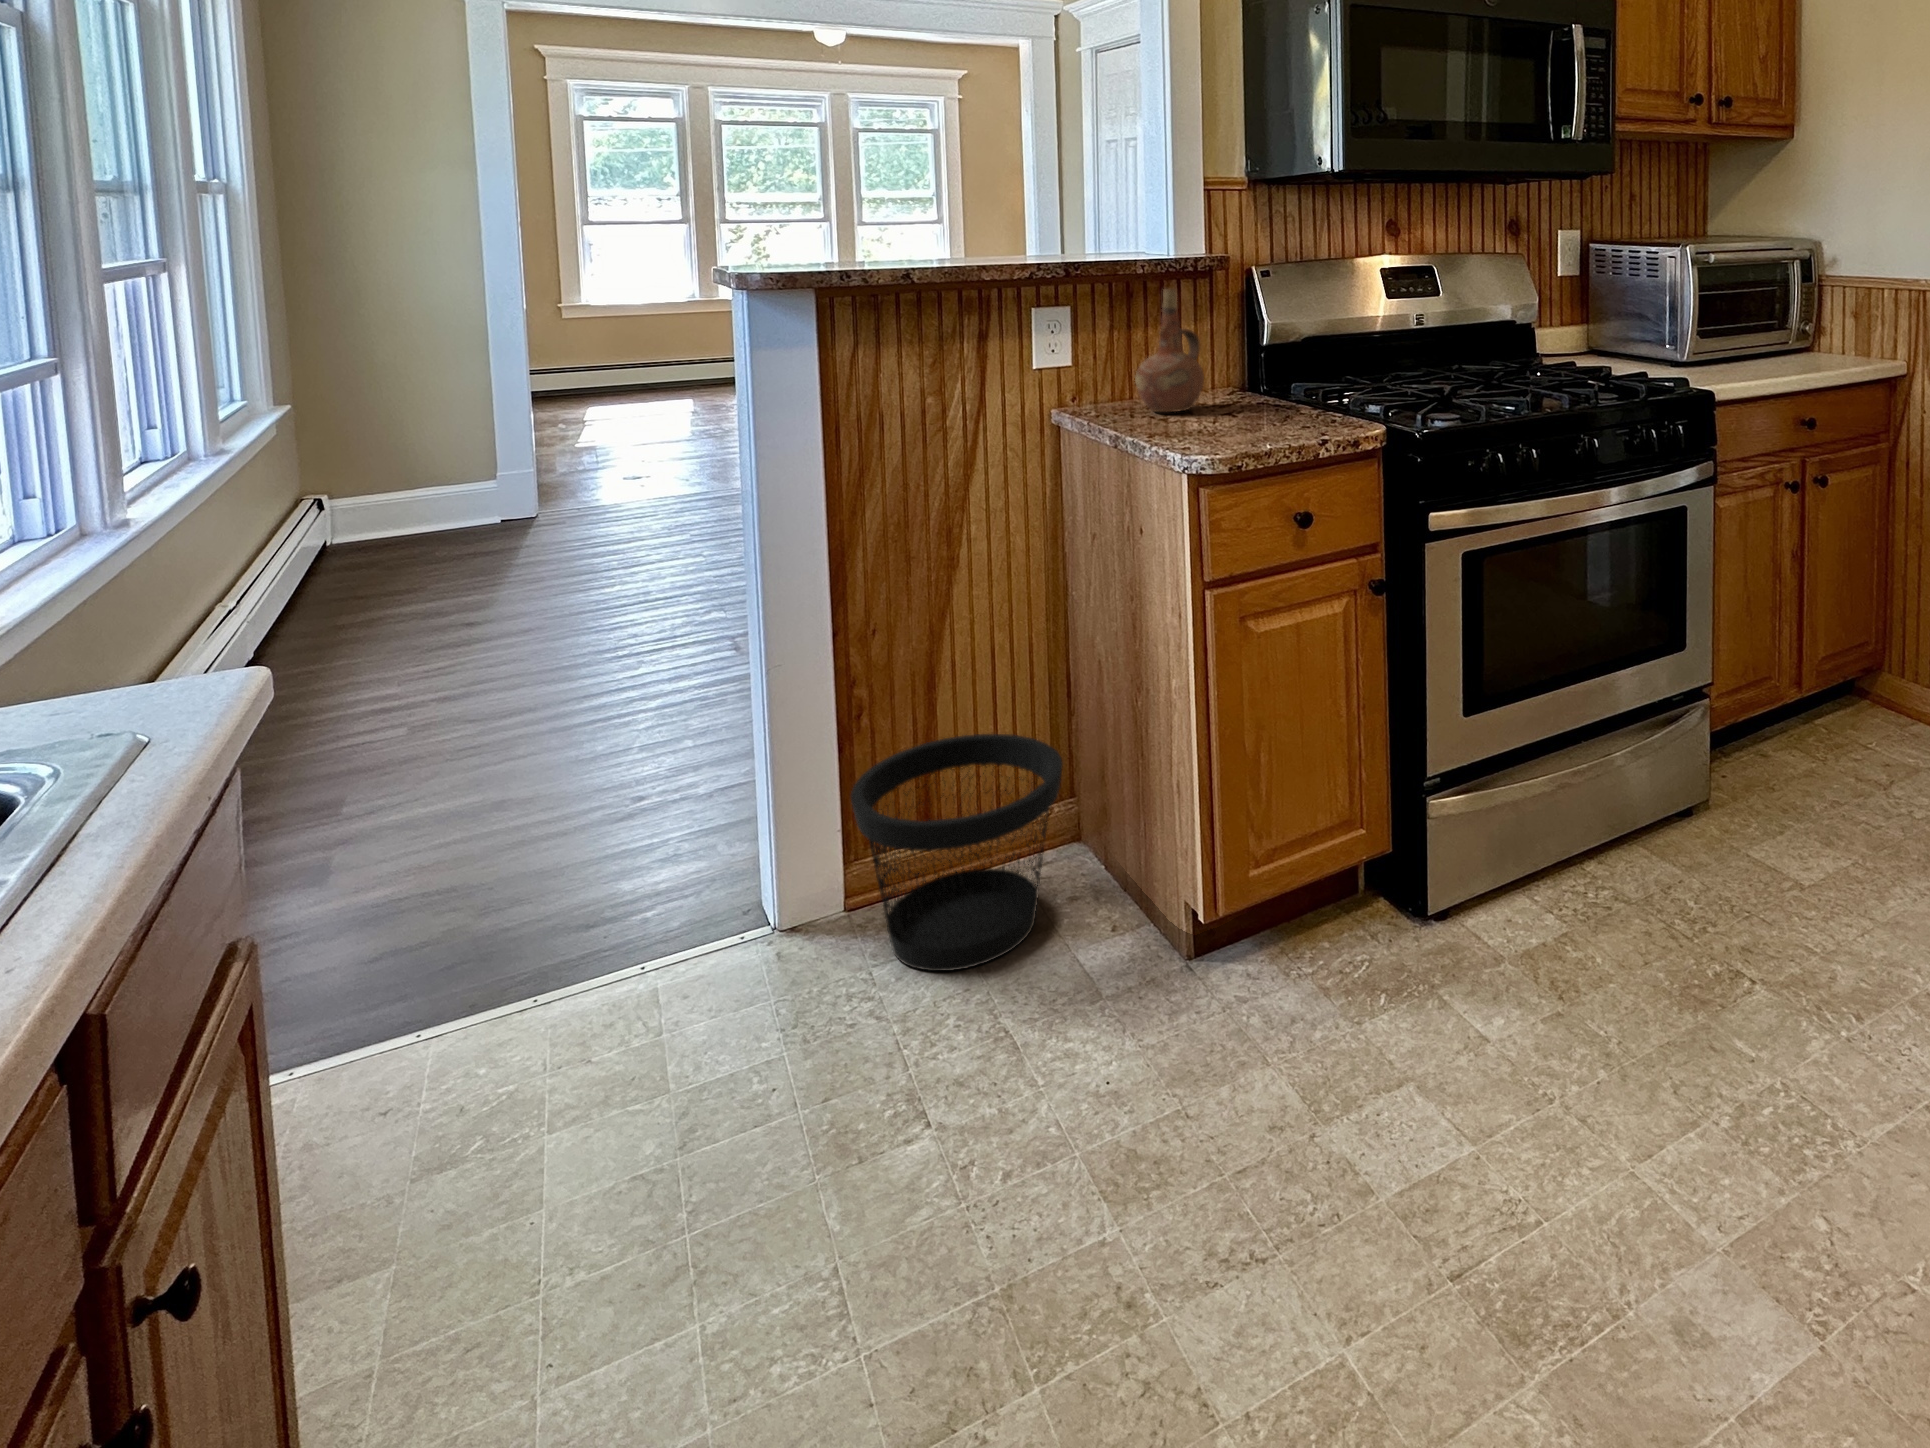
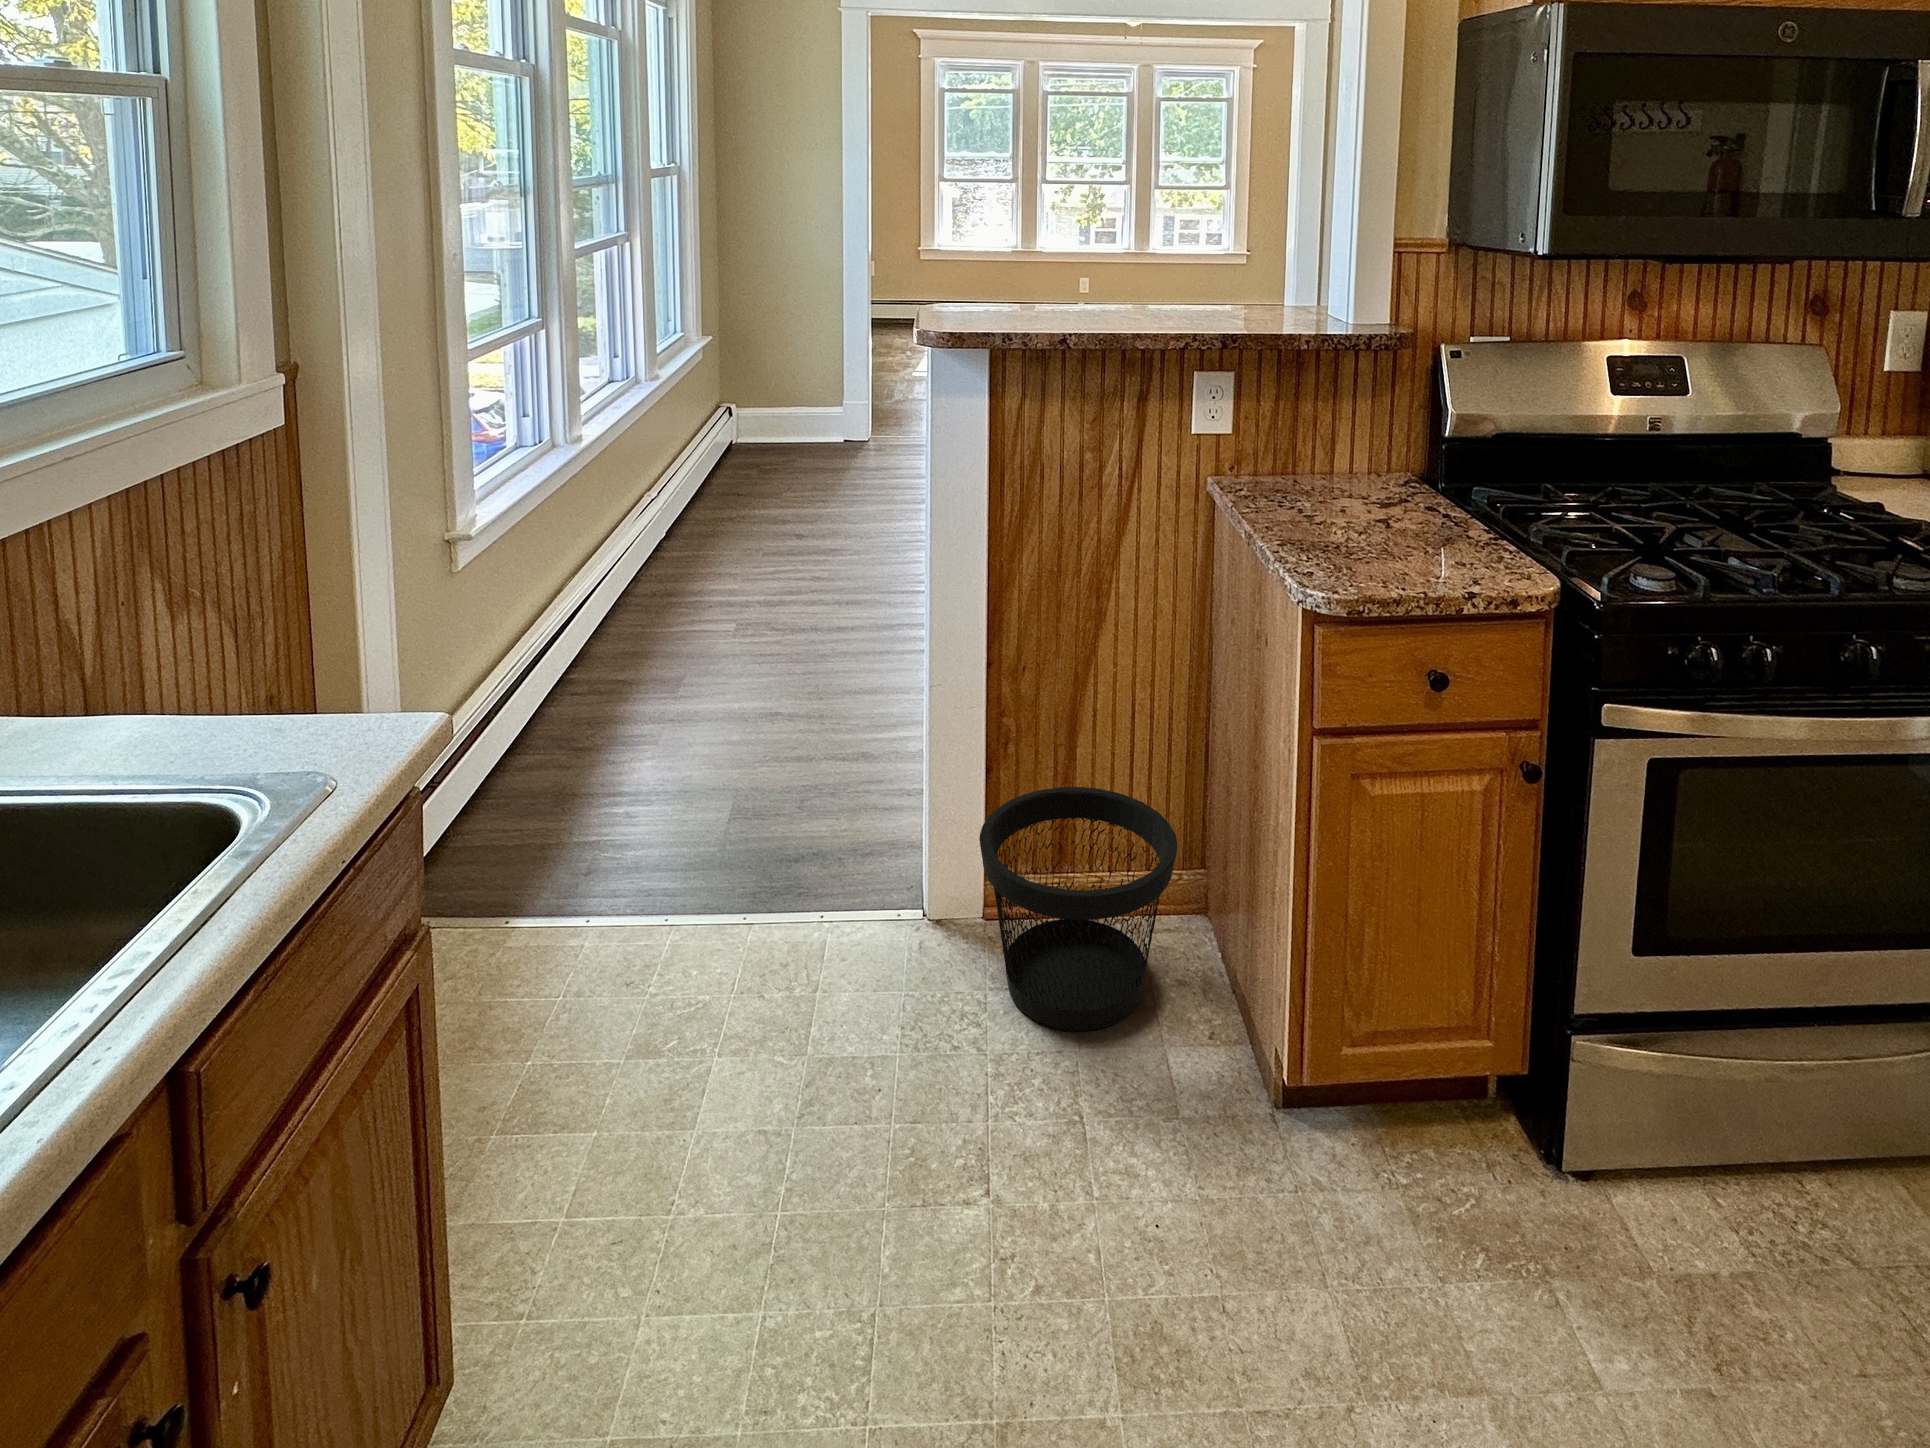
ceramic pitcher: present [1135,289,1204,412] -> none [1289,370,1365,507]

